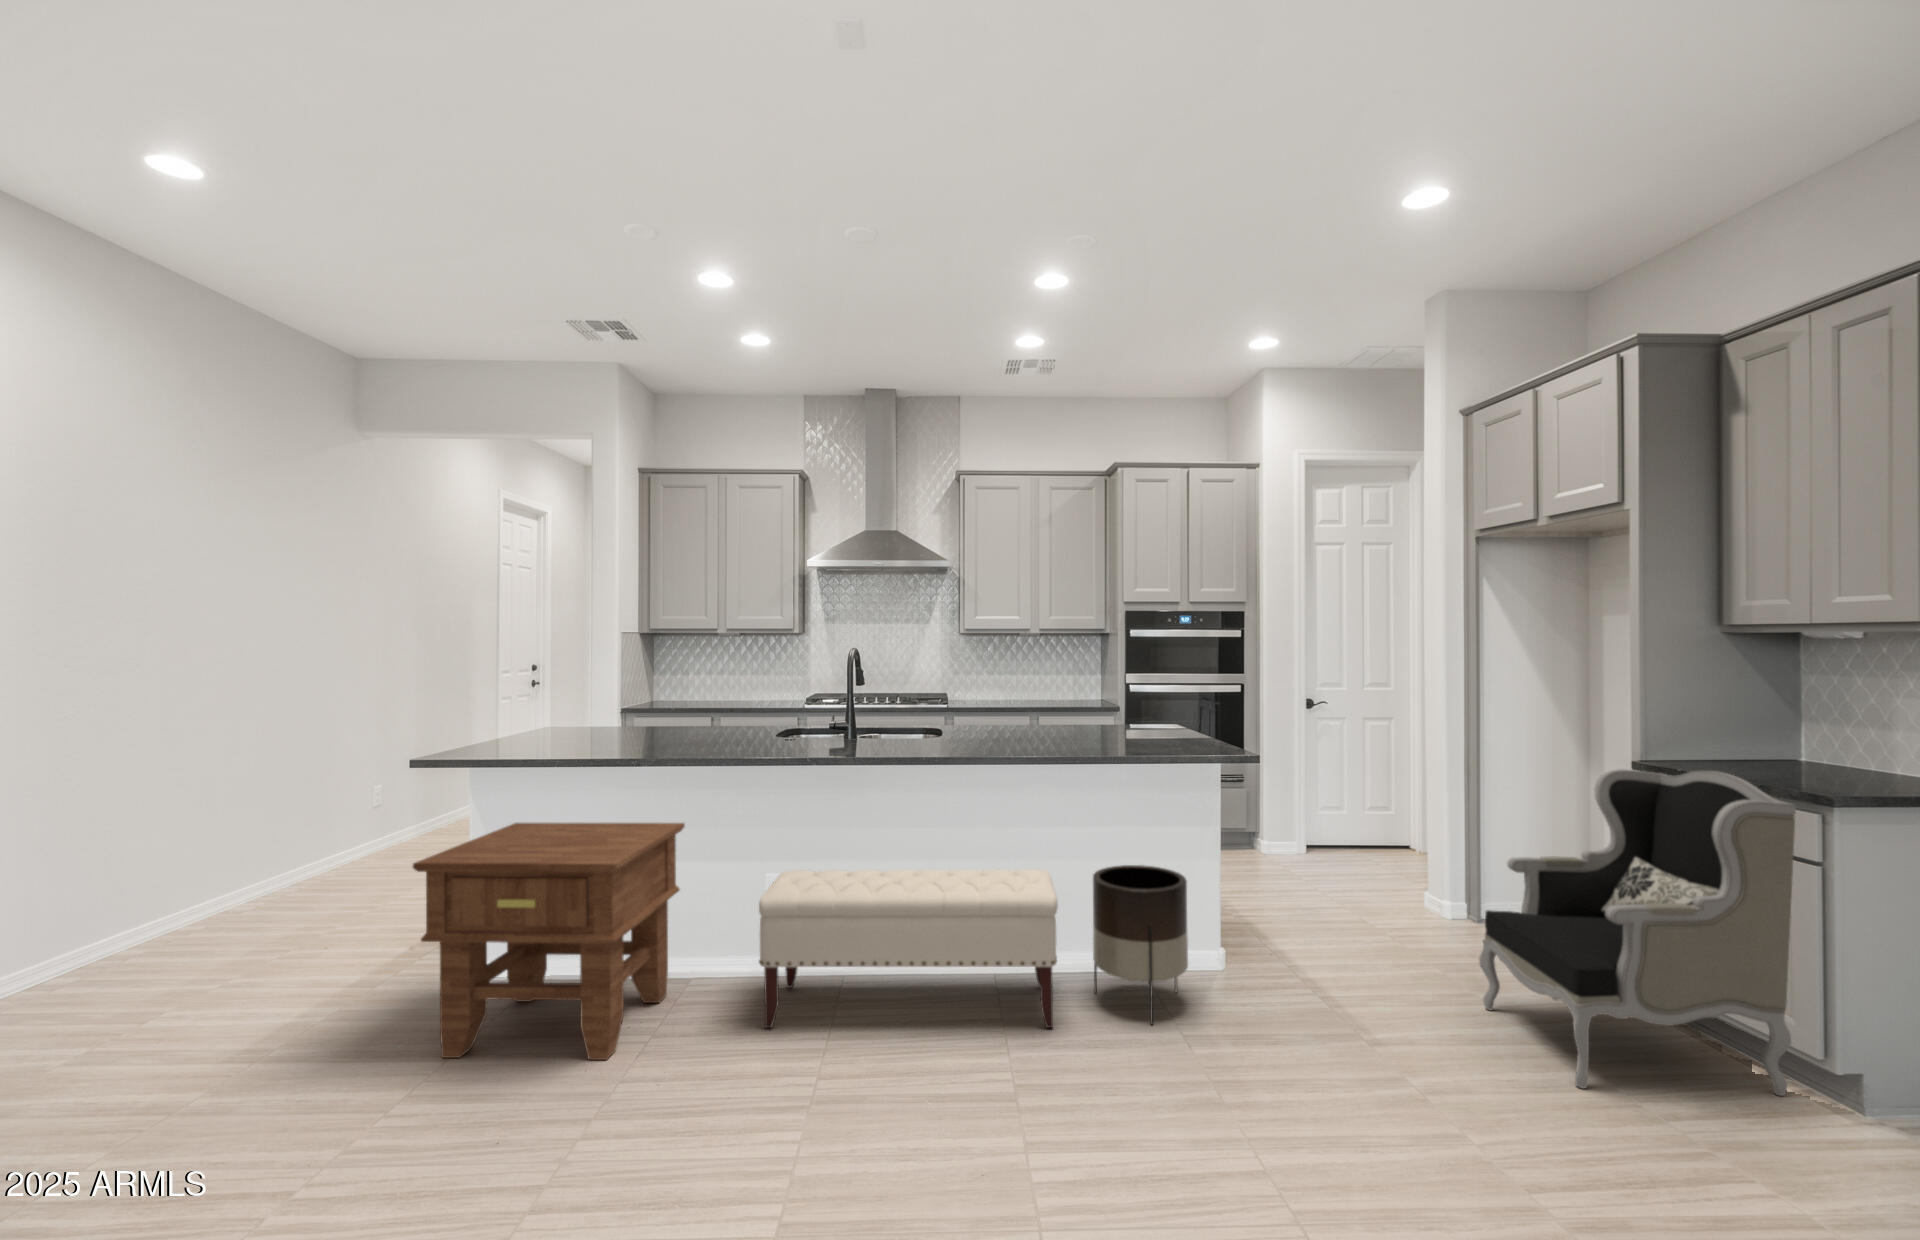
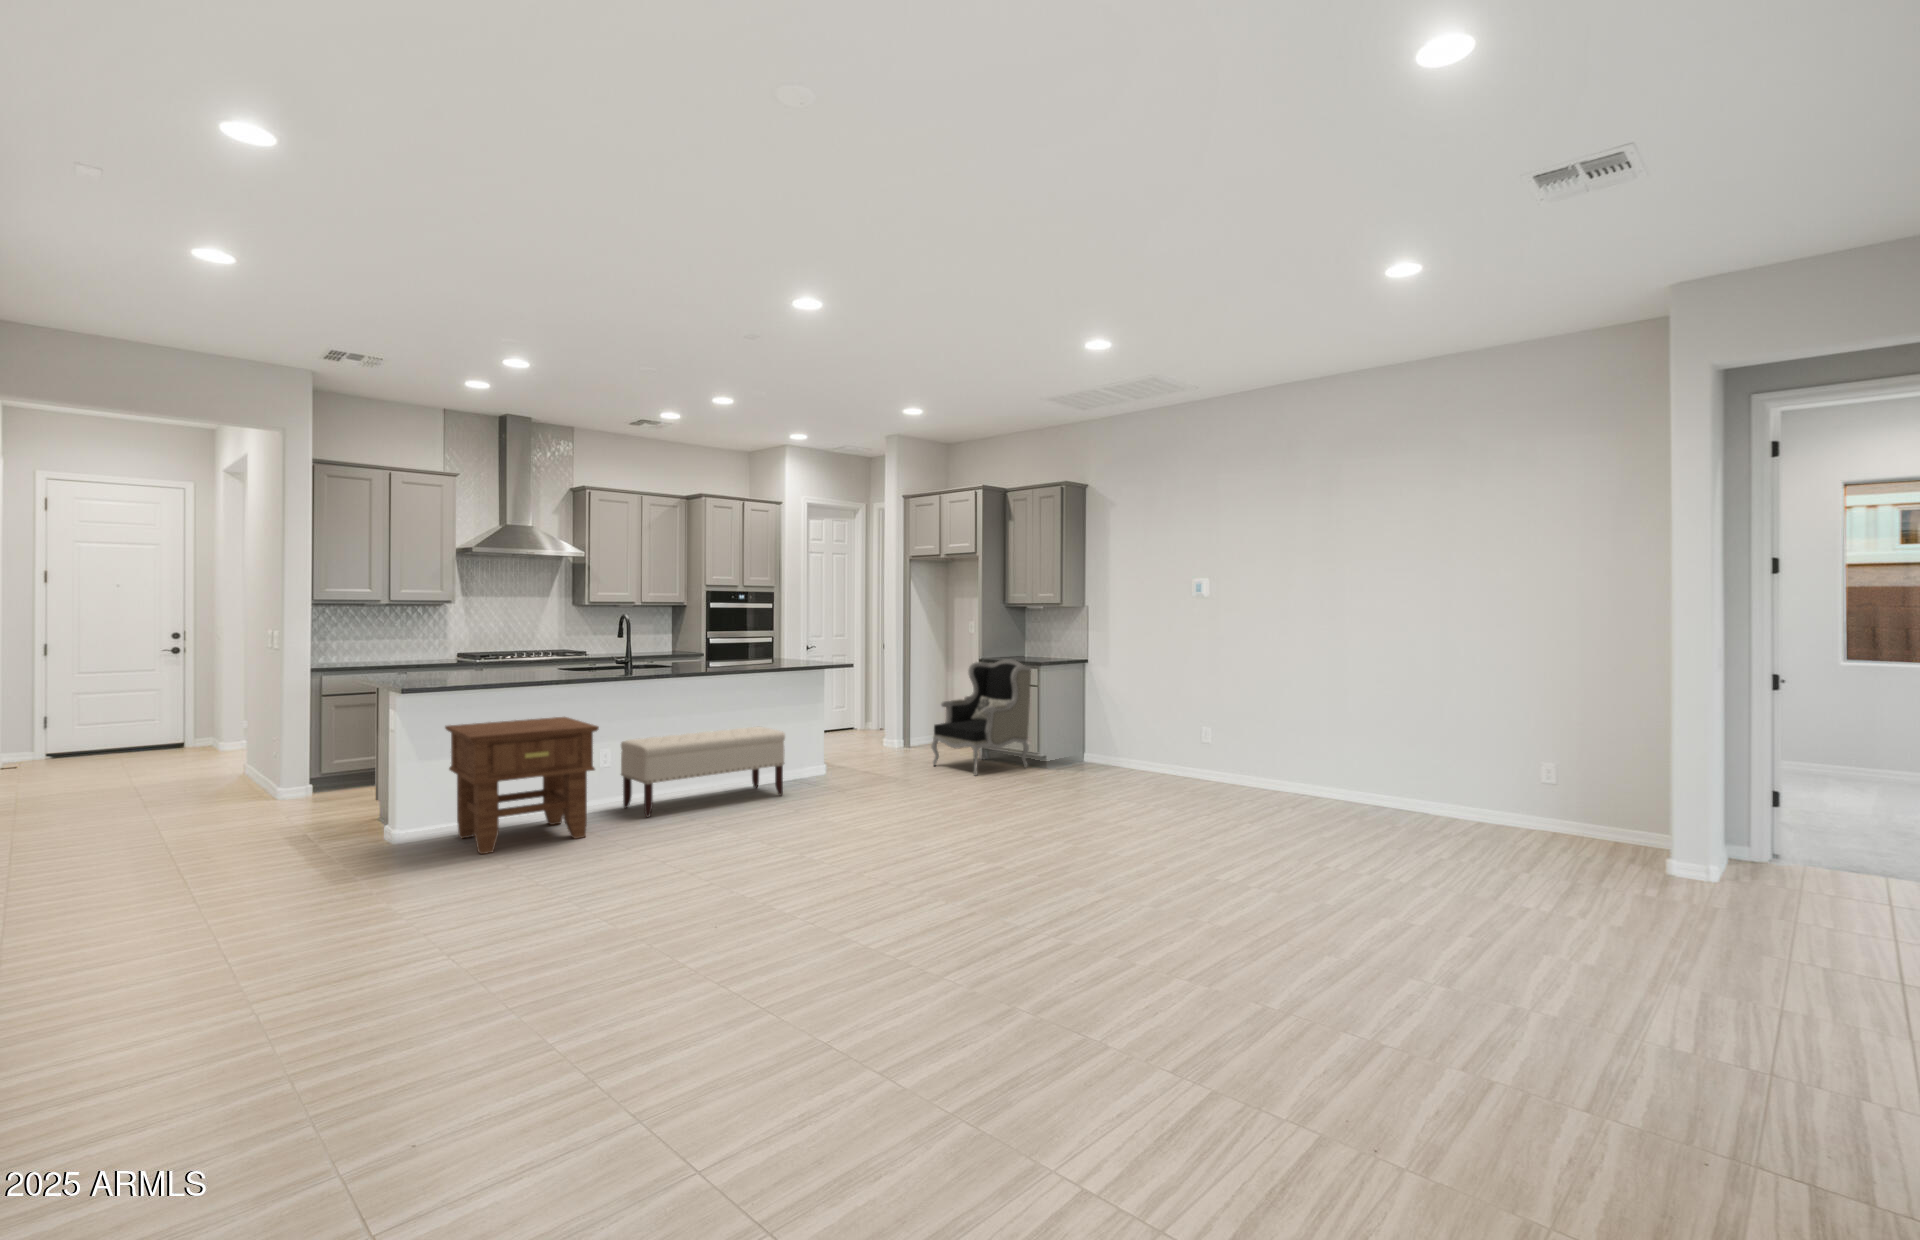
planter: present [1093,865,1188,1024] -> none [783,721,830,788]

